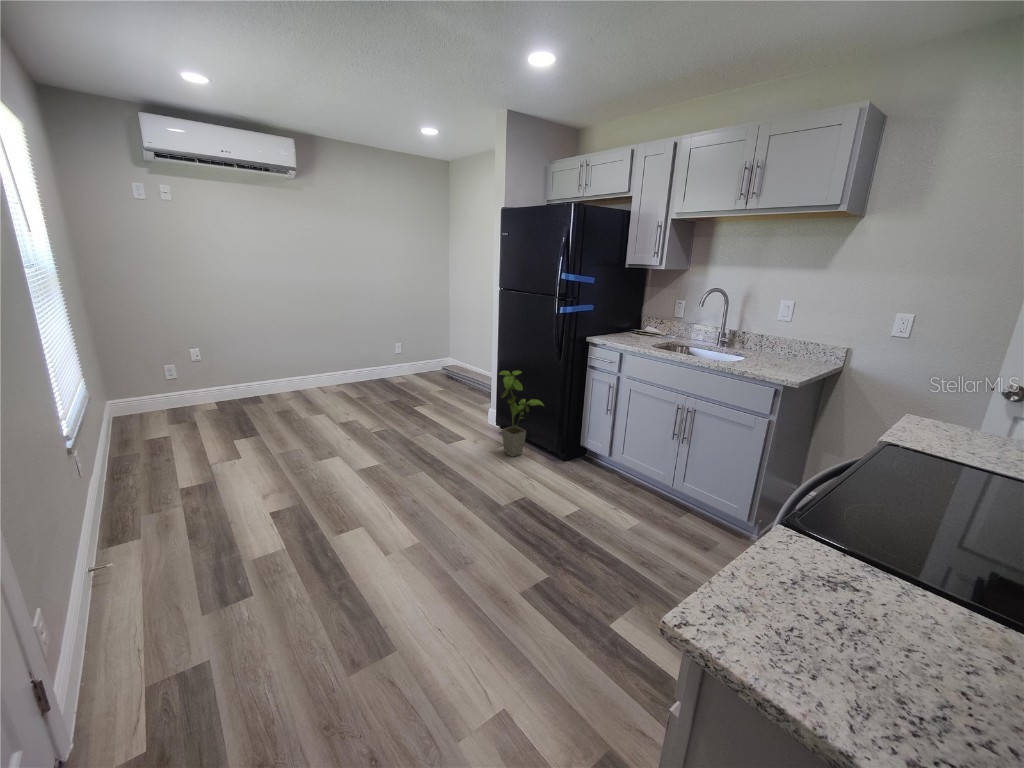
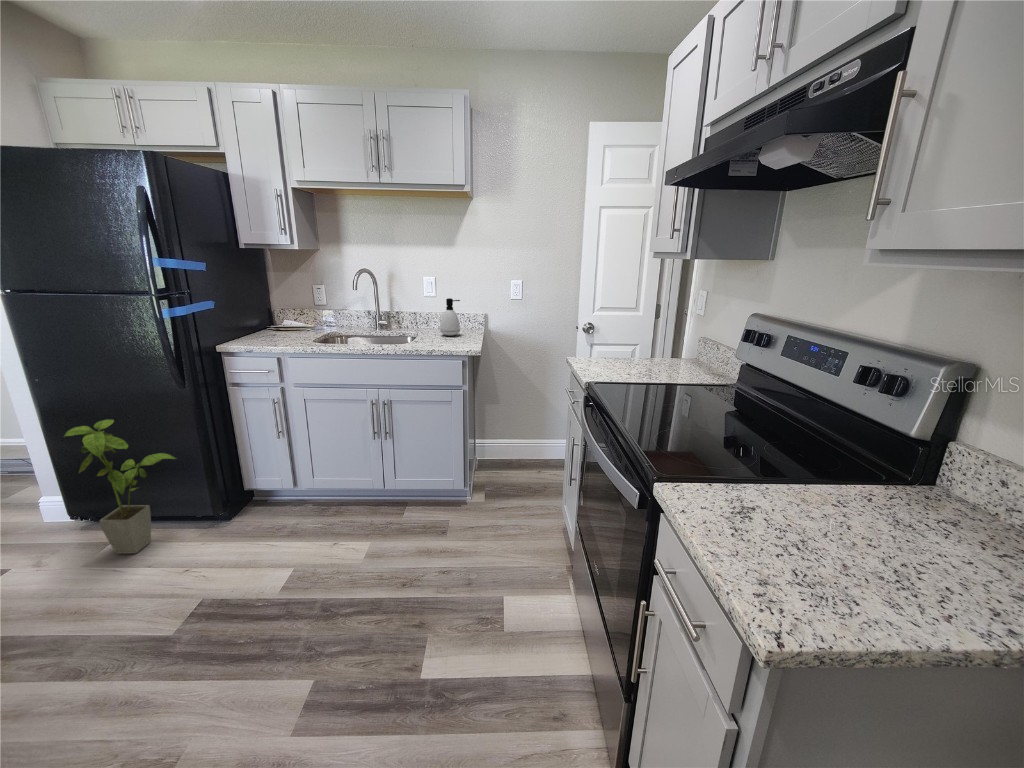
soap dispenser: none [777,325,809,364] -> present [440,298,460,336]

